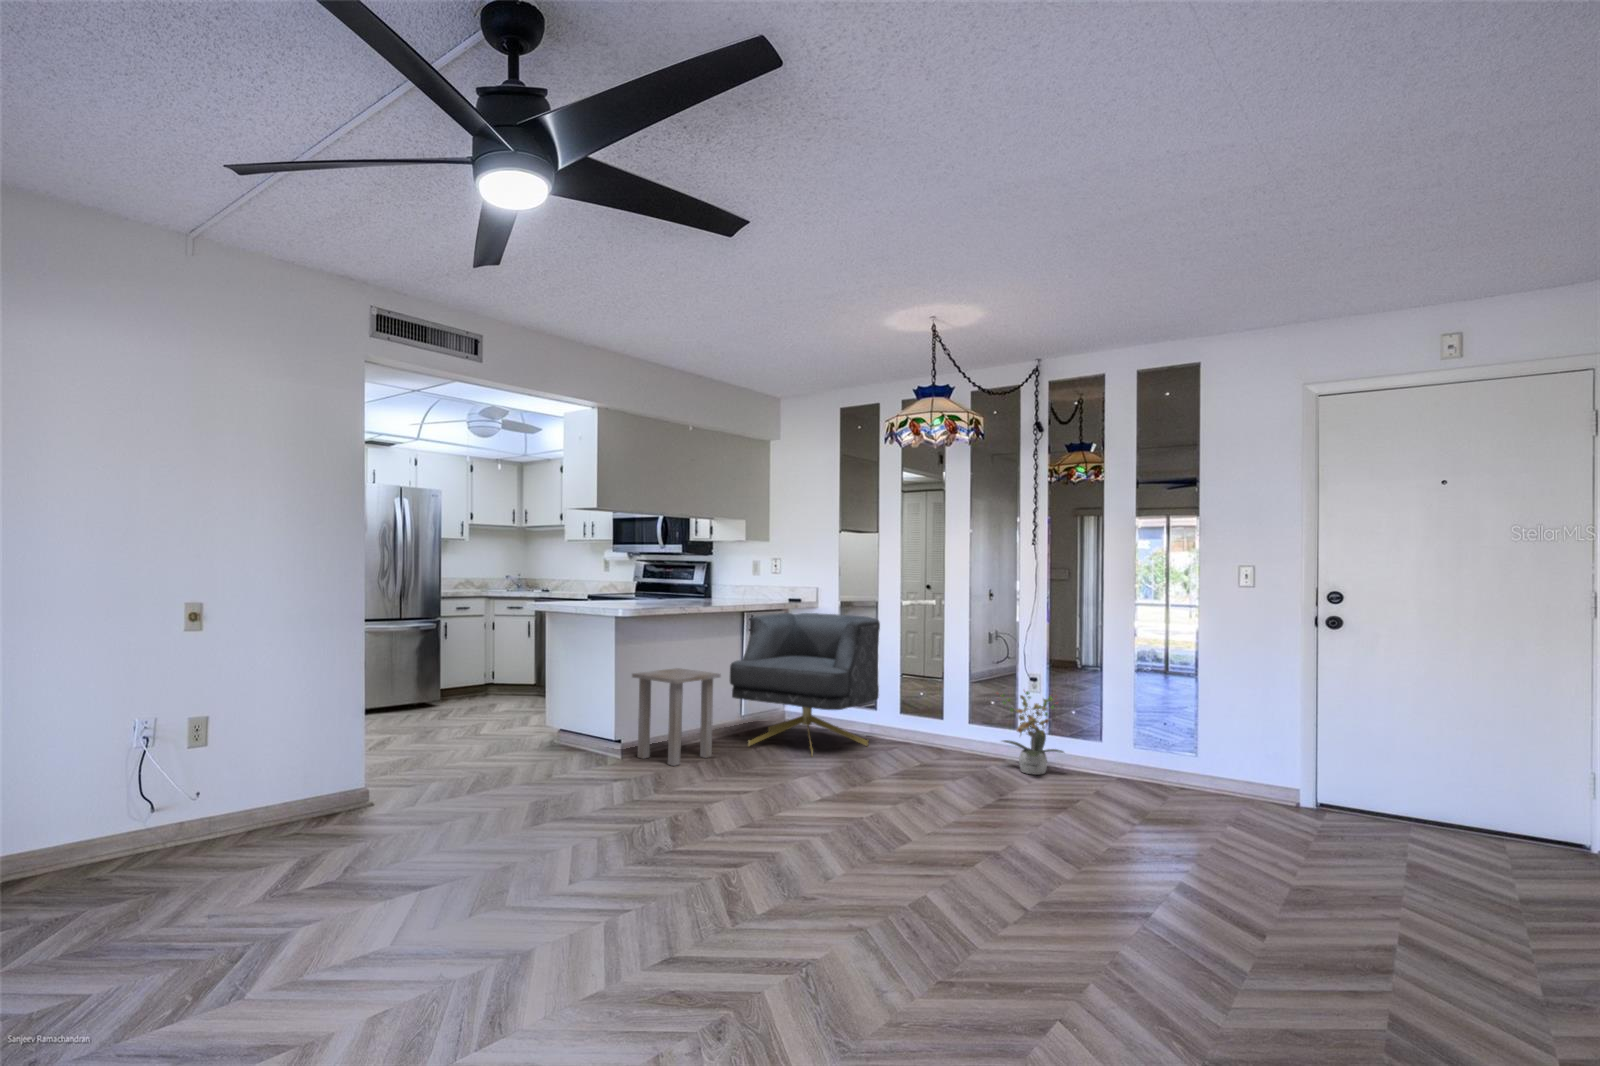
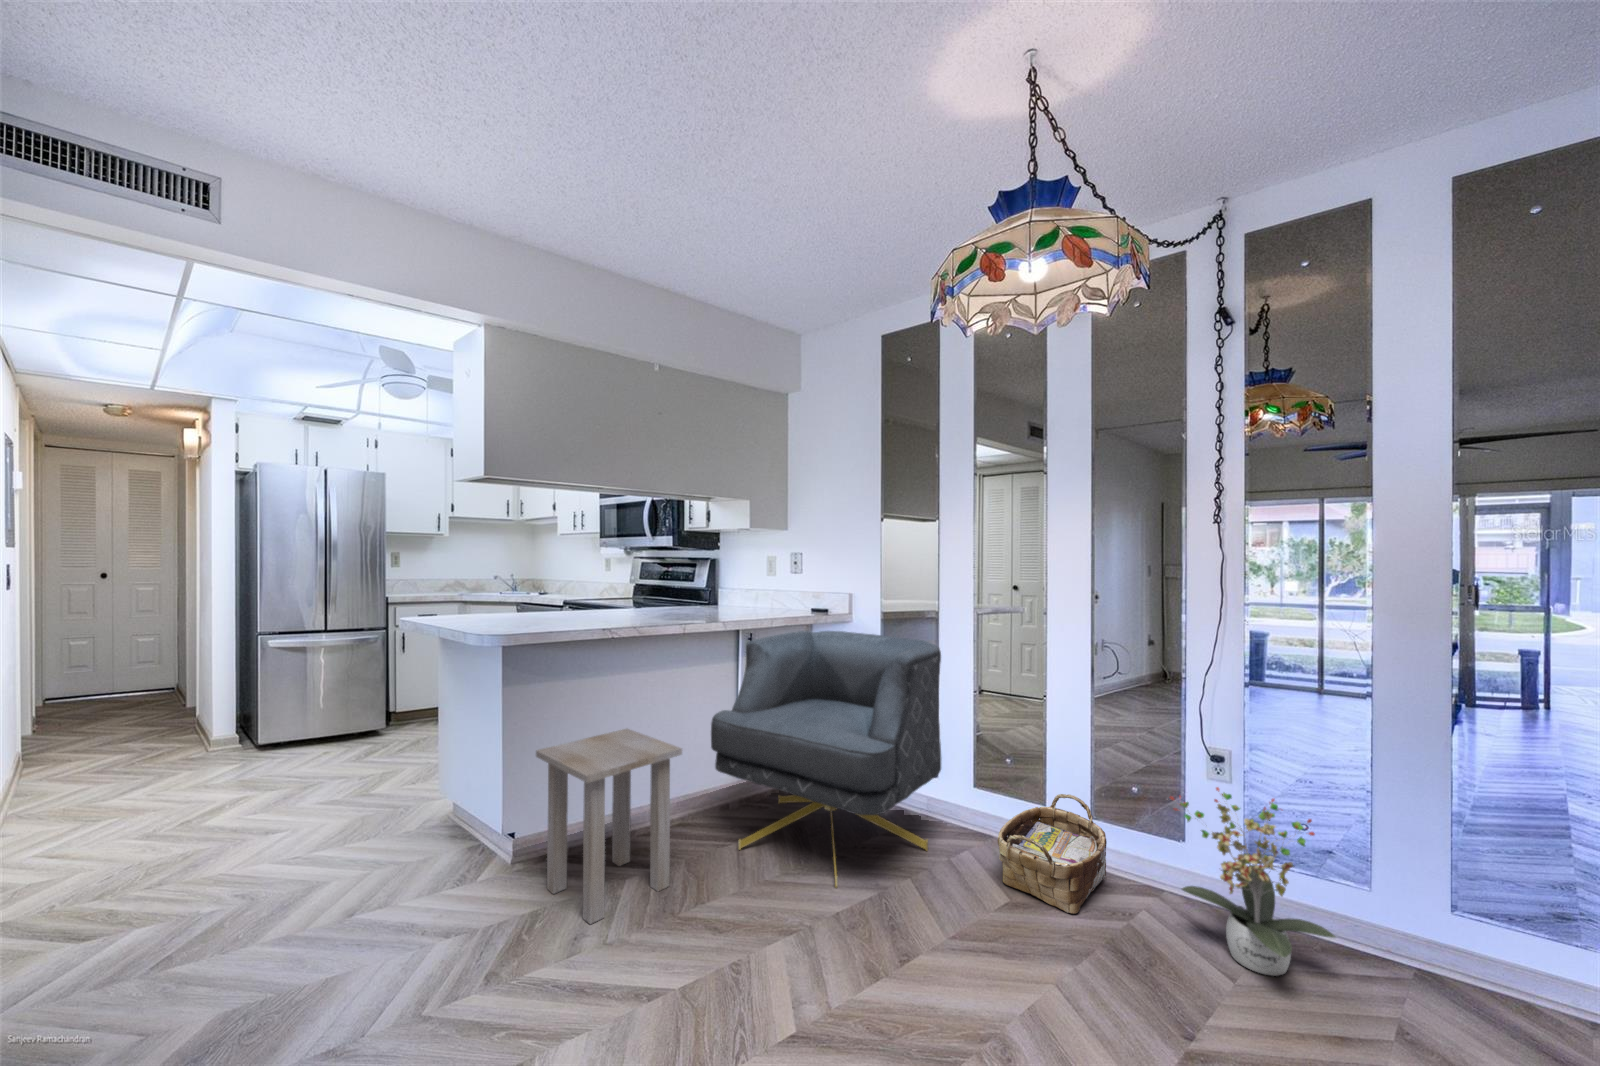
woven basket: none [908,707,971,762] -> present [998,794,1107,914]

